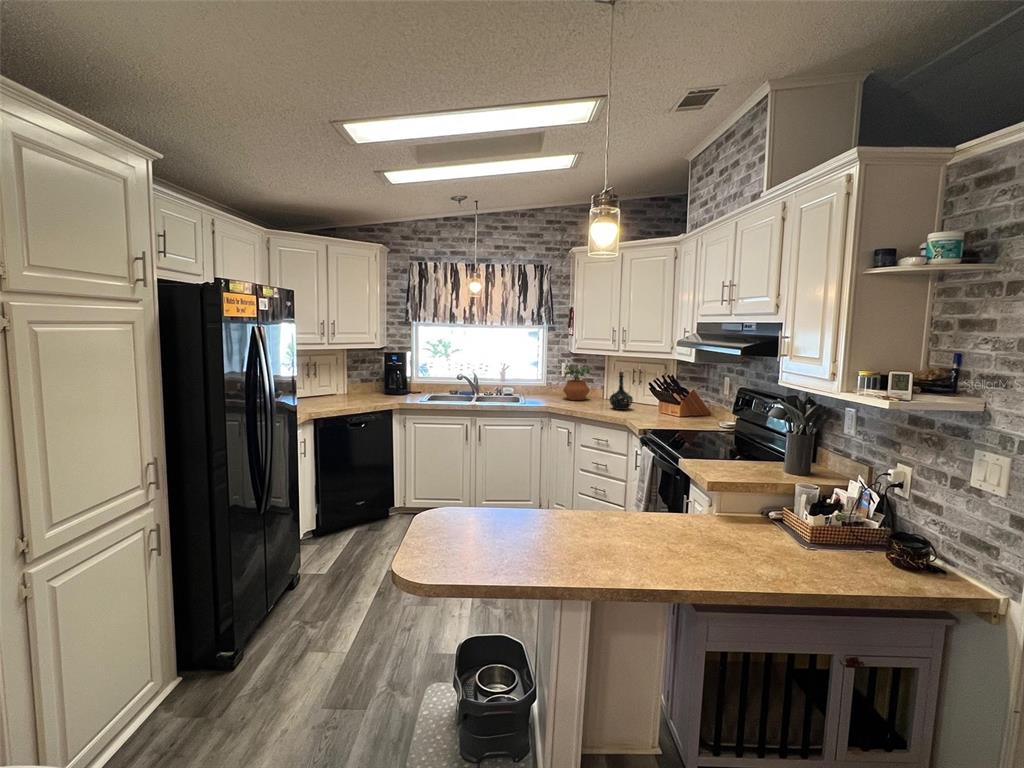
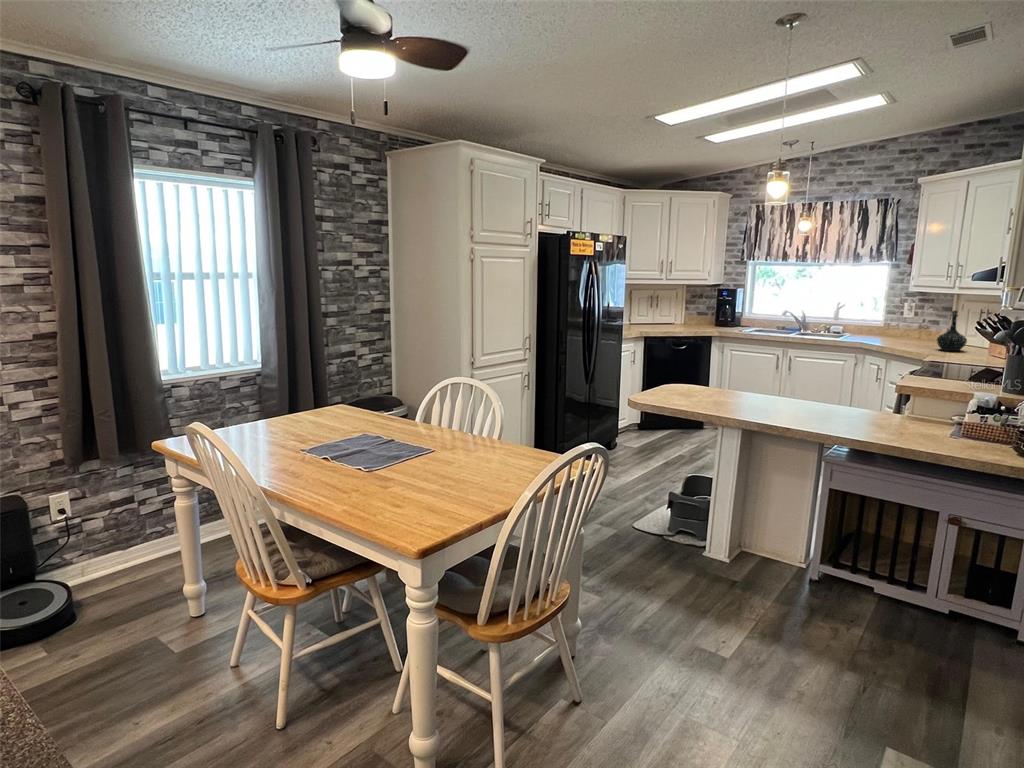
potted plant: present [563,364,590,400] -> none [895,302,929,341]

